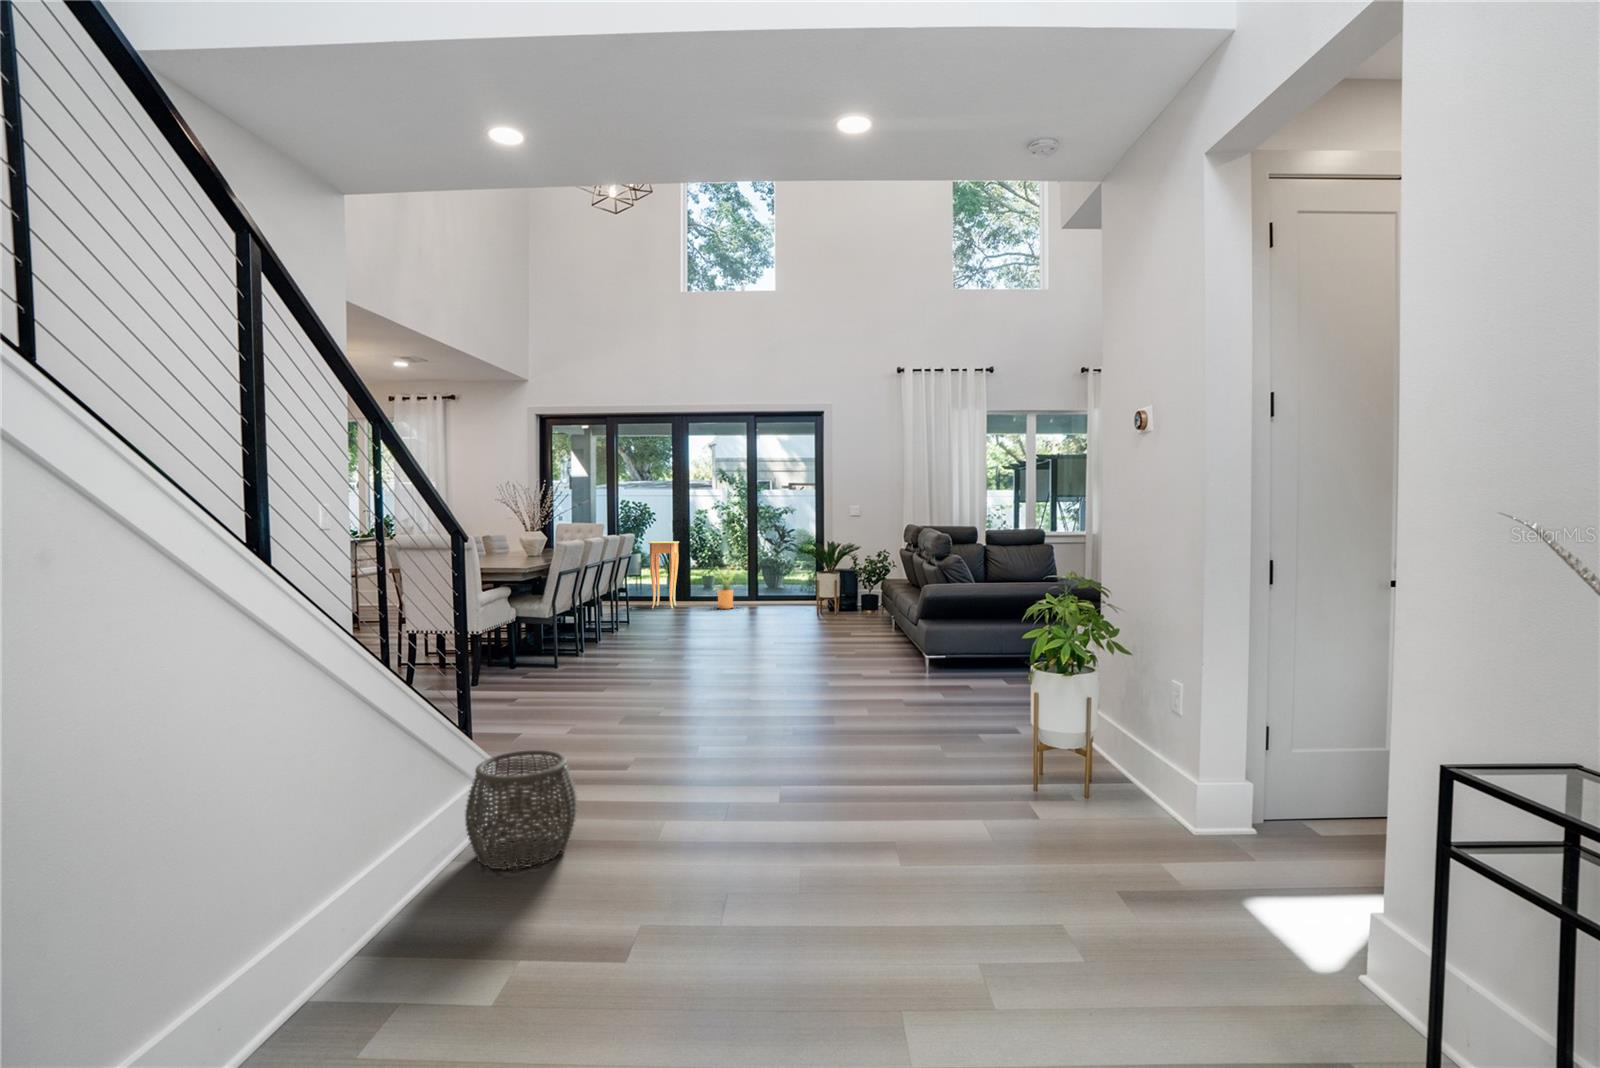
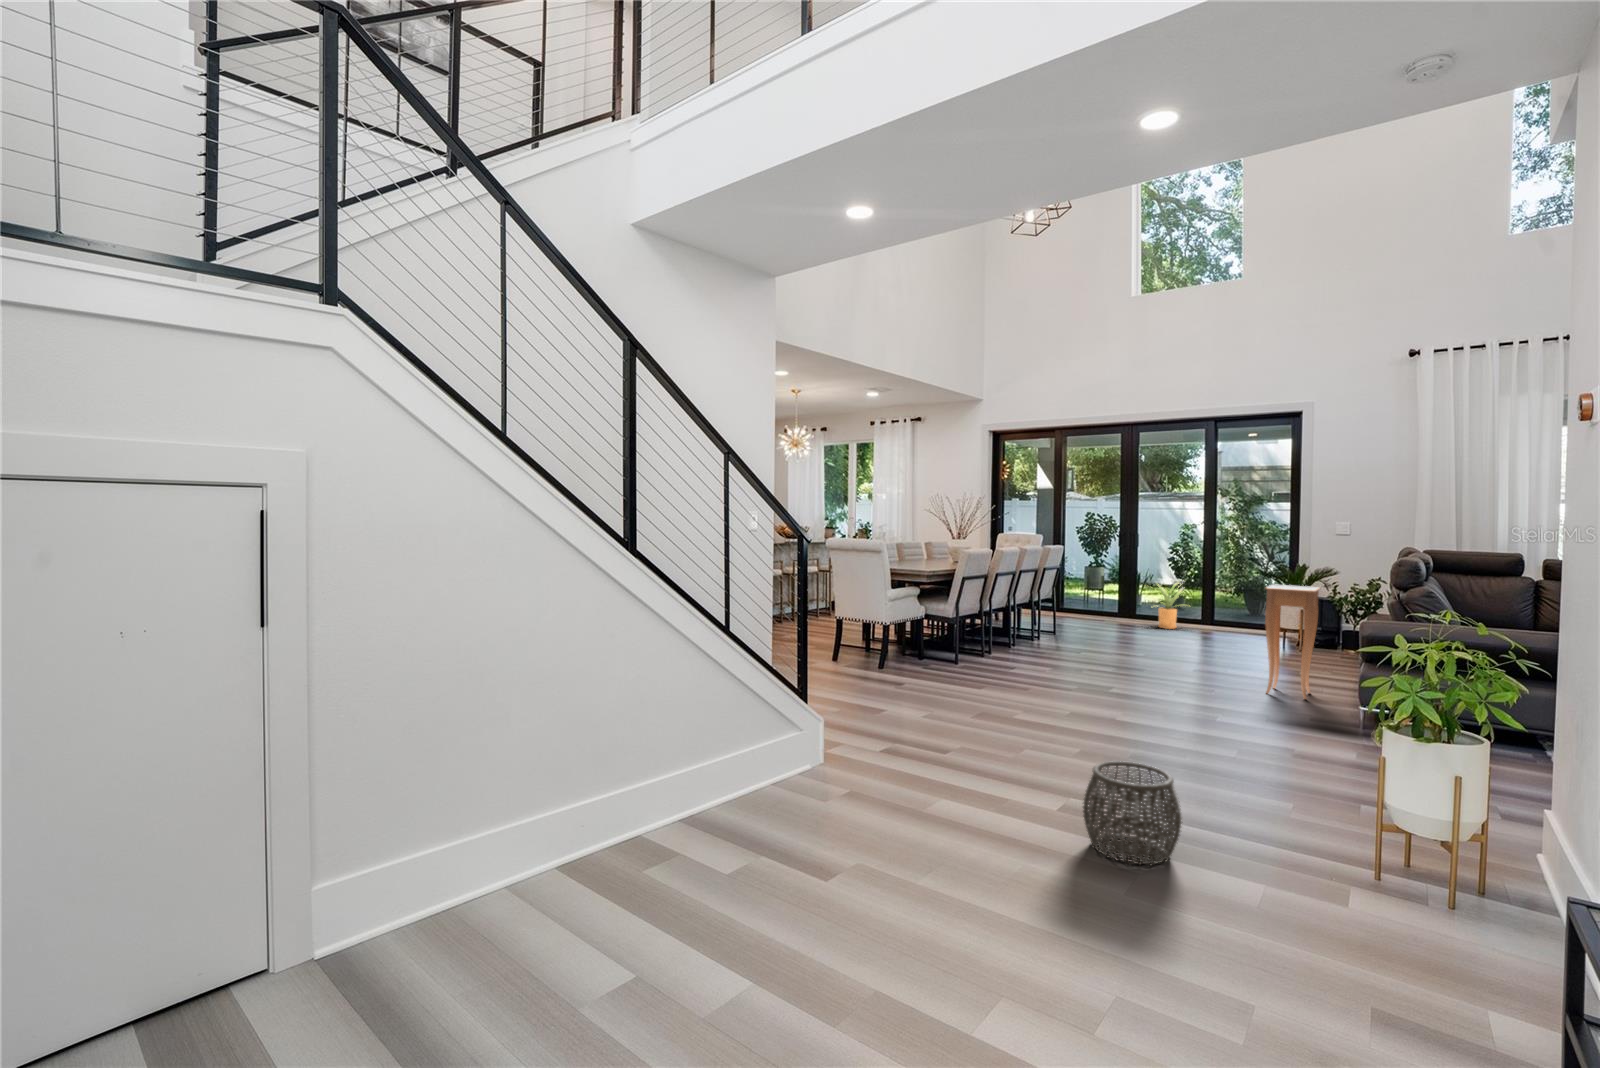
side table: present [649,541,679,608] -> present [1265,584,1320,699]
woven basket: present [465,750,577,870] -> present [1083,761,1182,865]

